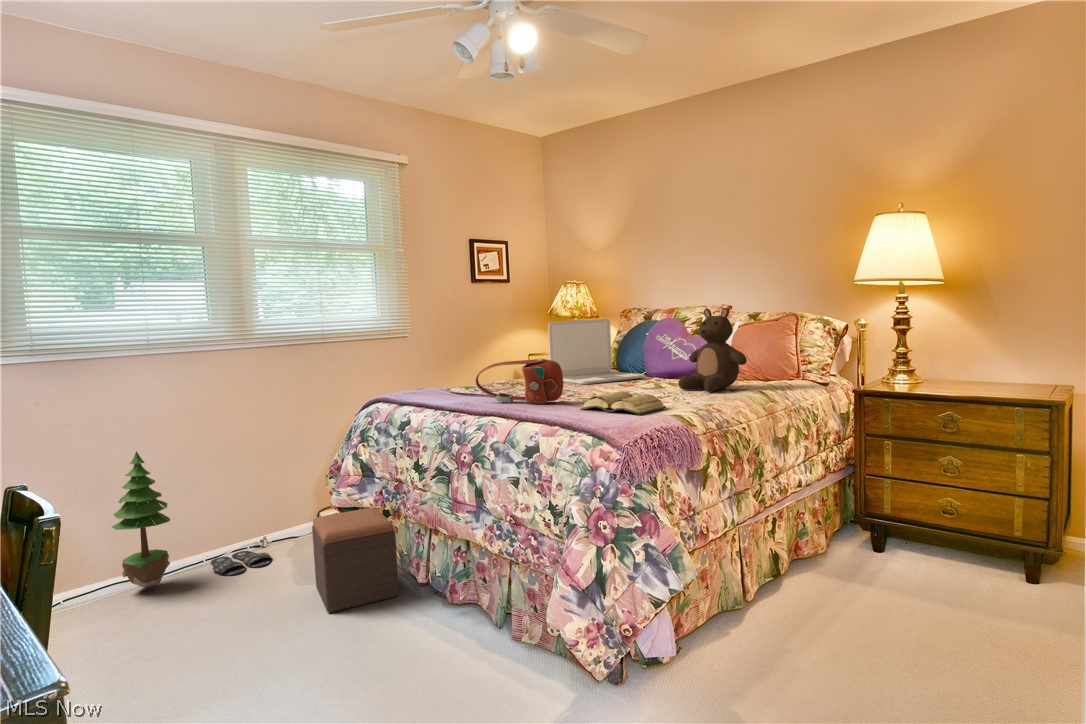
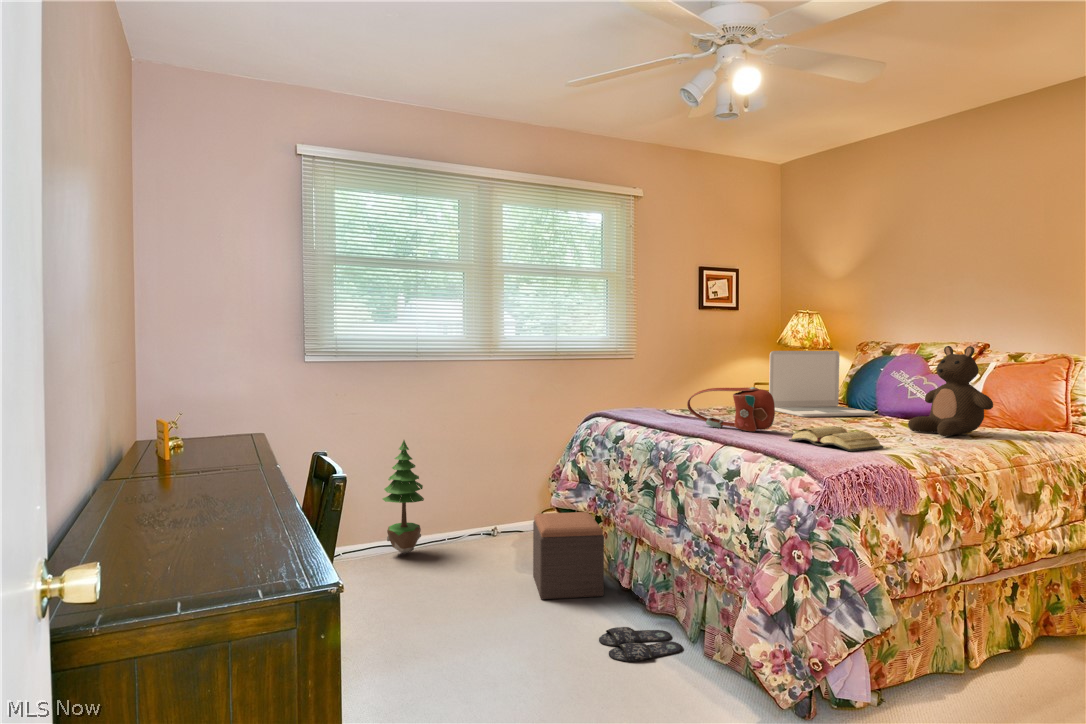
slippers: present [211,551,271,576] -> present [599,627,683,662]

